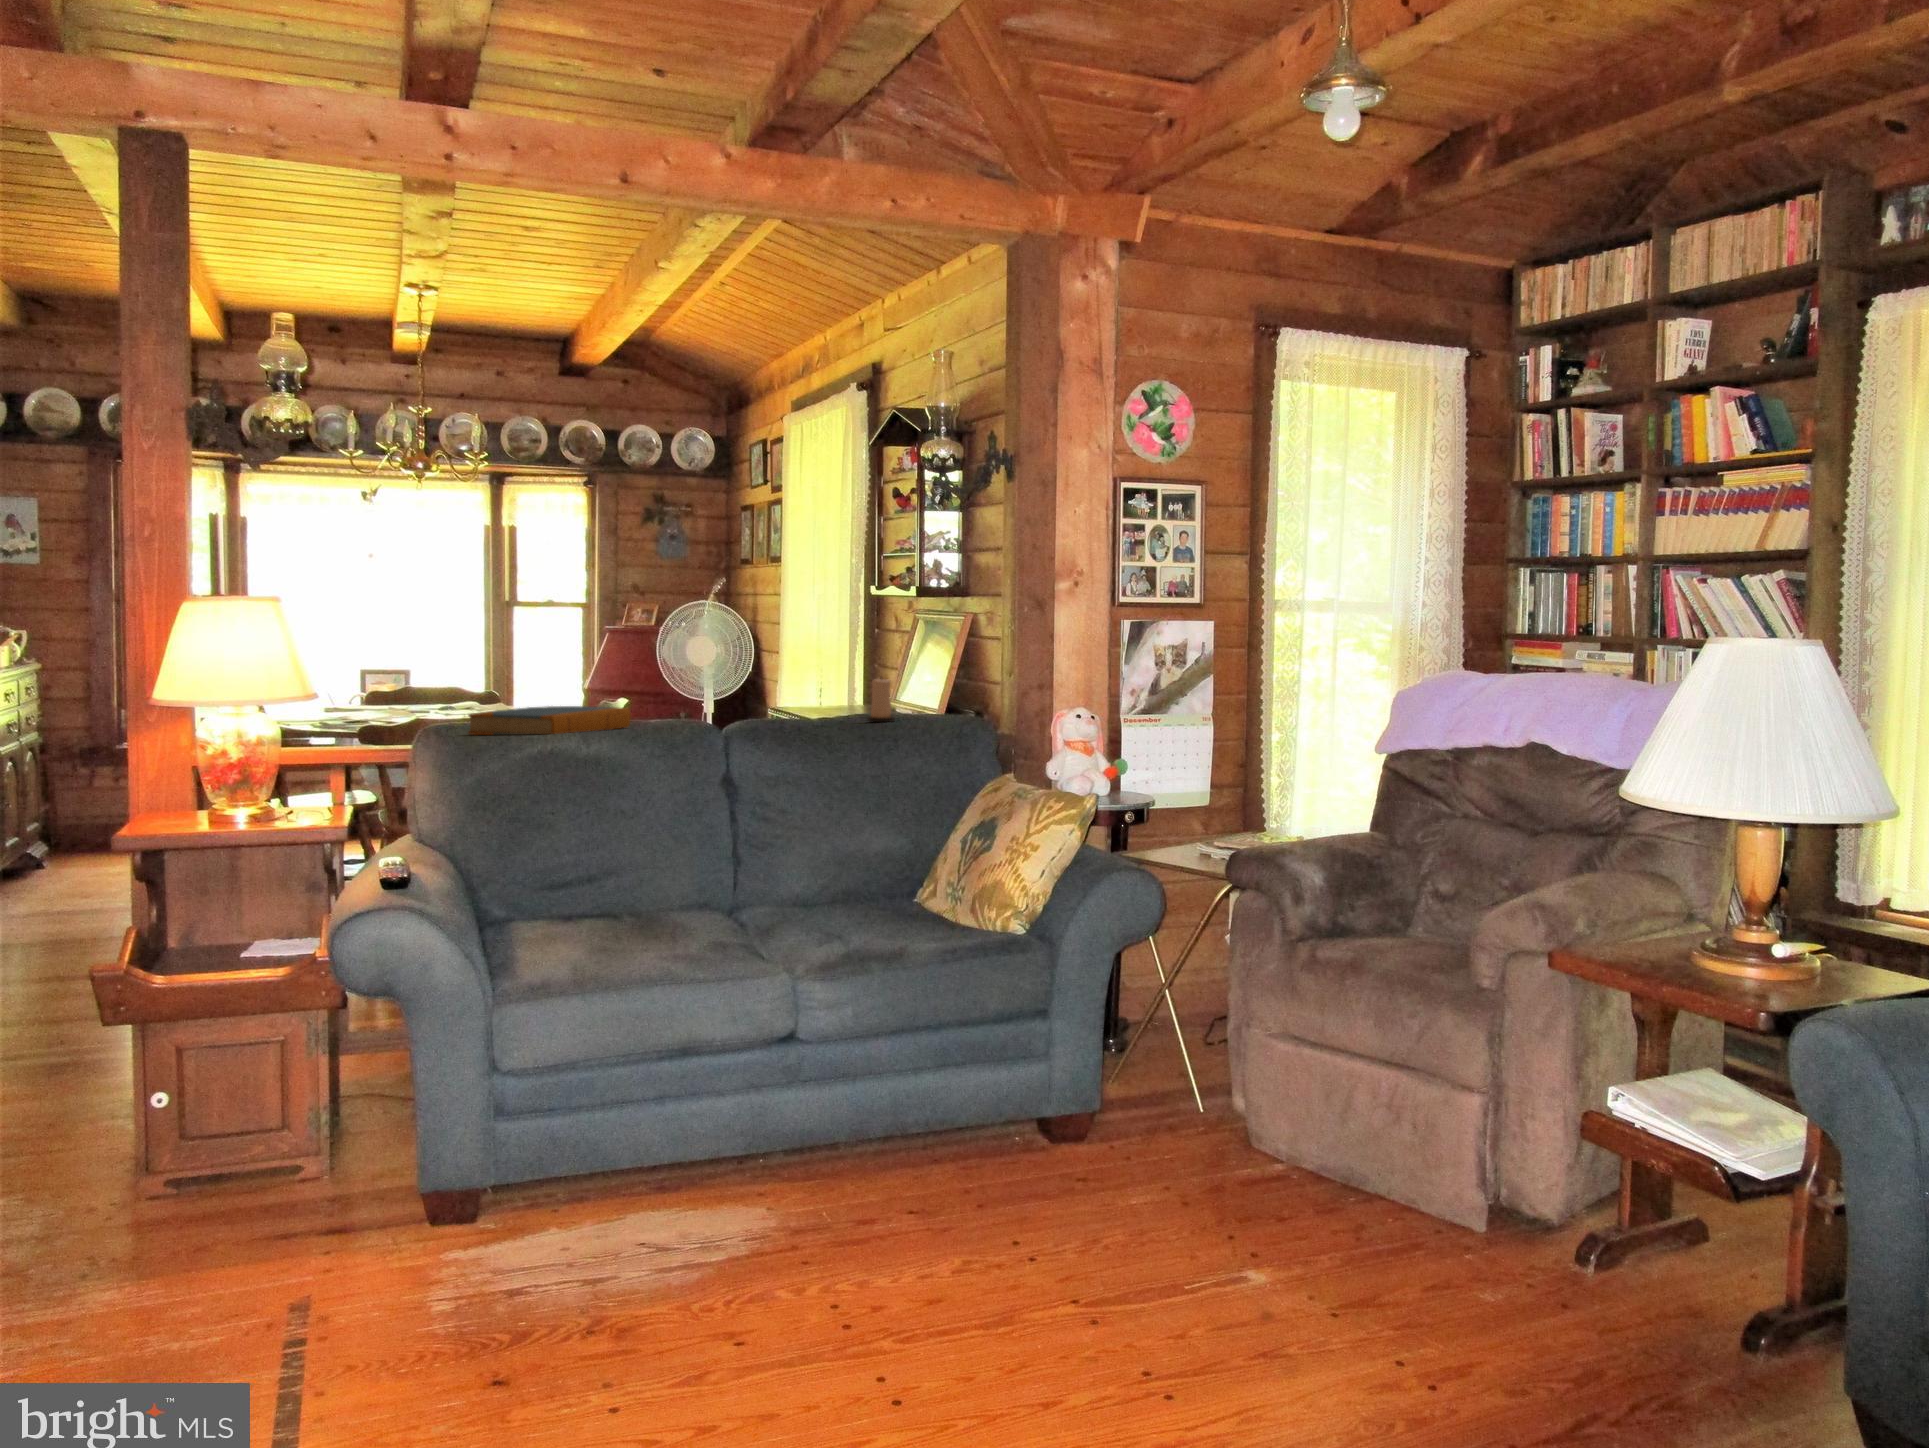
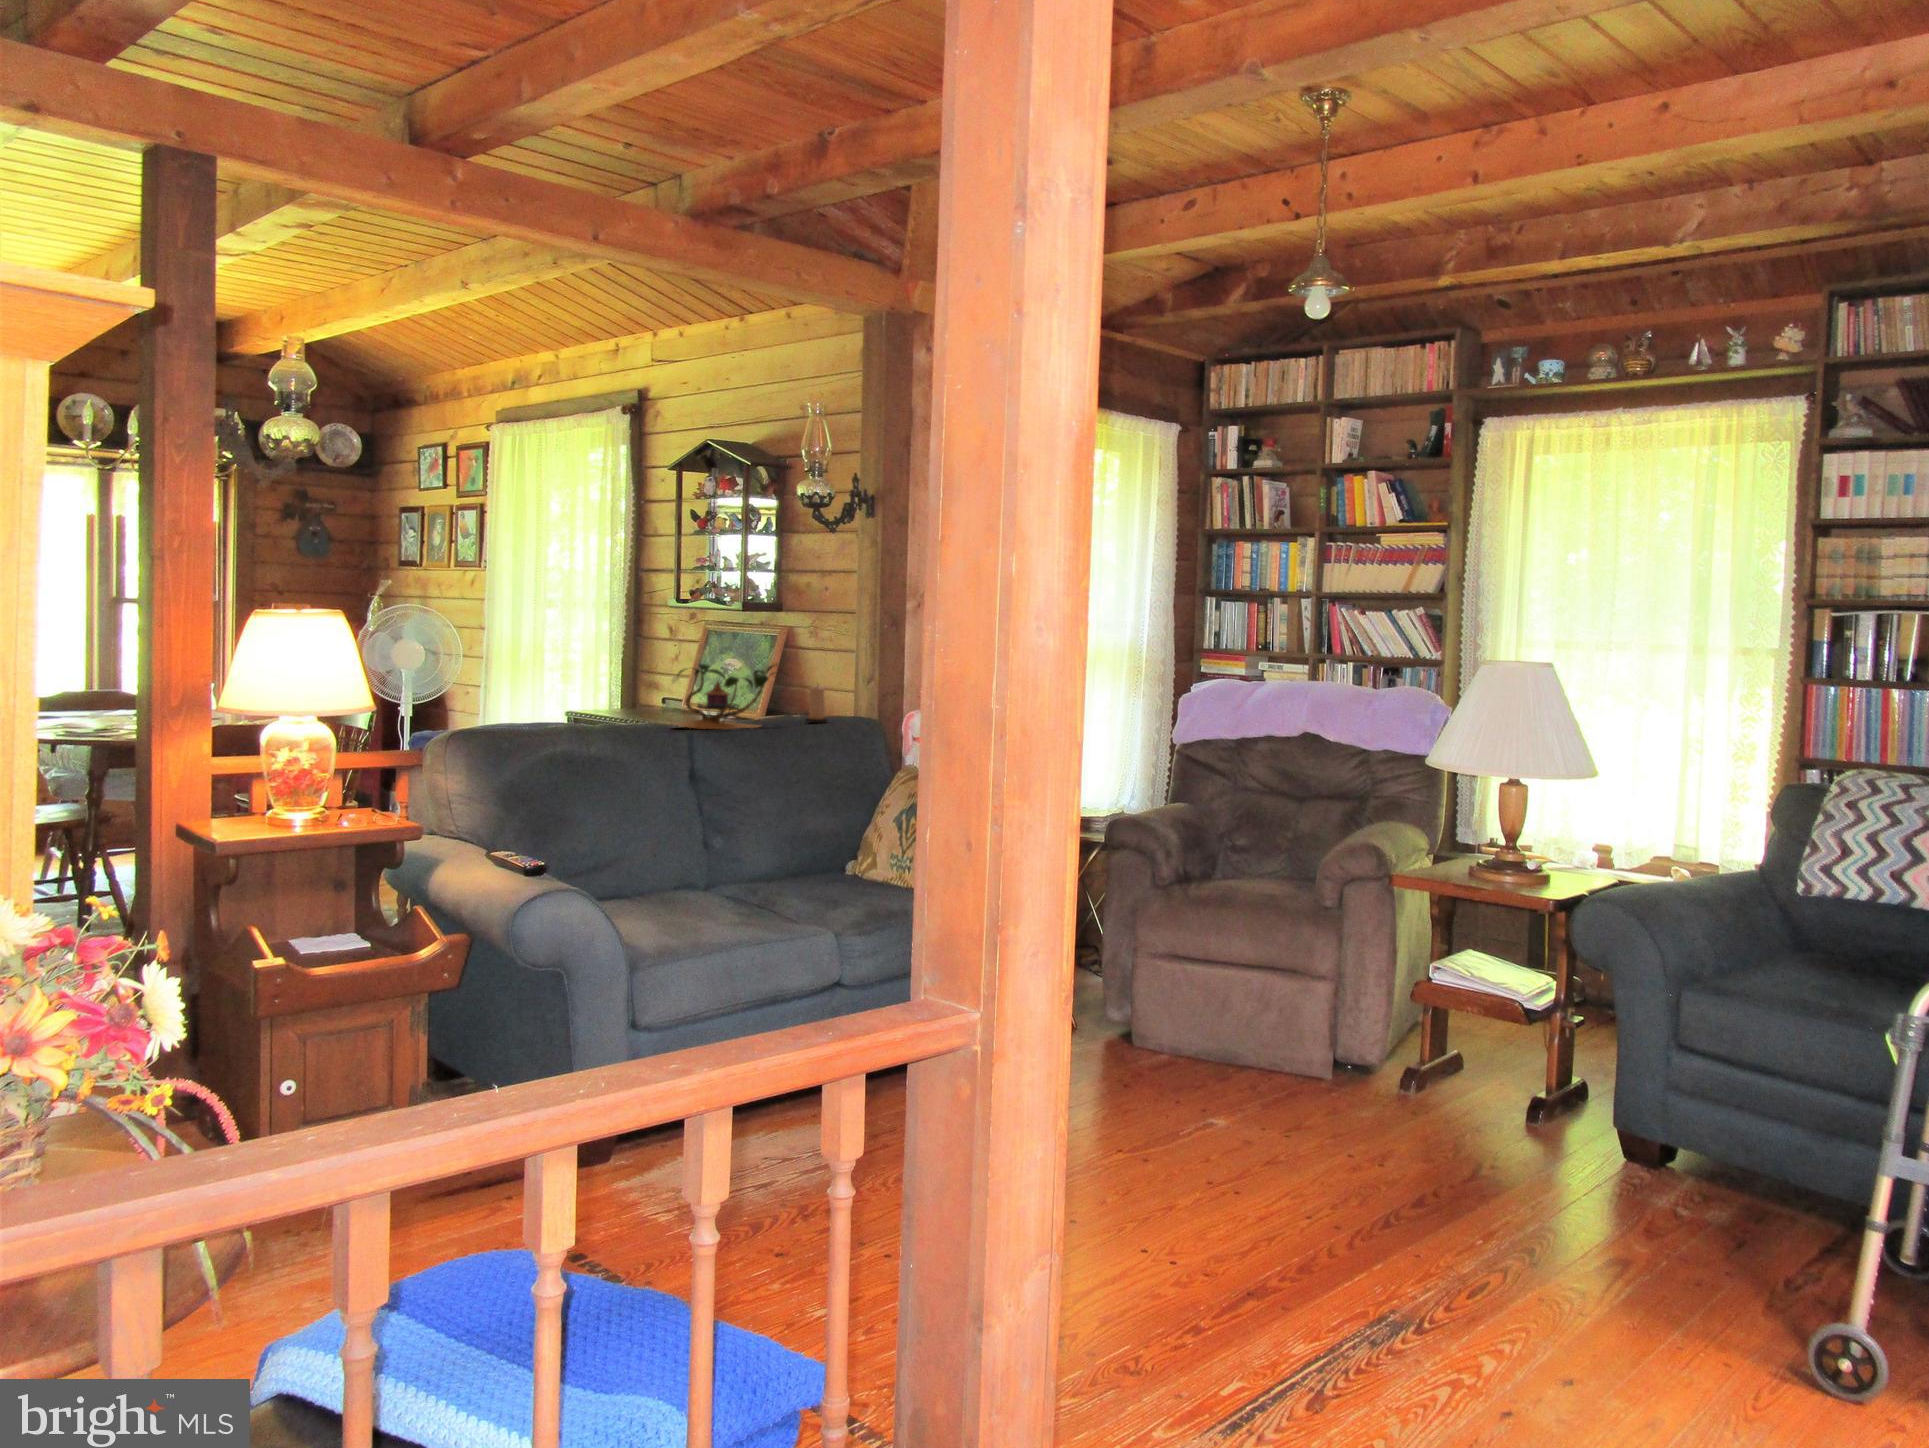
plant: none [694,652,834,728] -> present [677,664,786,729]
book: present [468,706,631,735] -> none [502,711,607,740]

